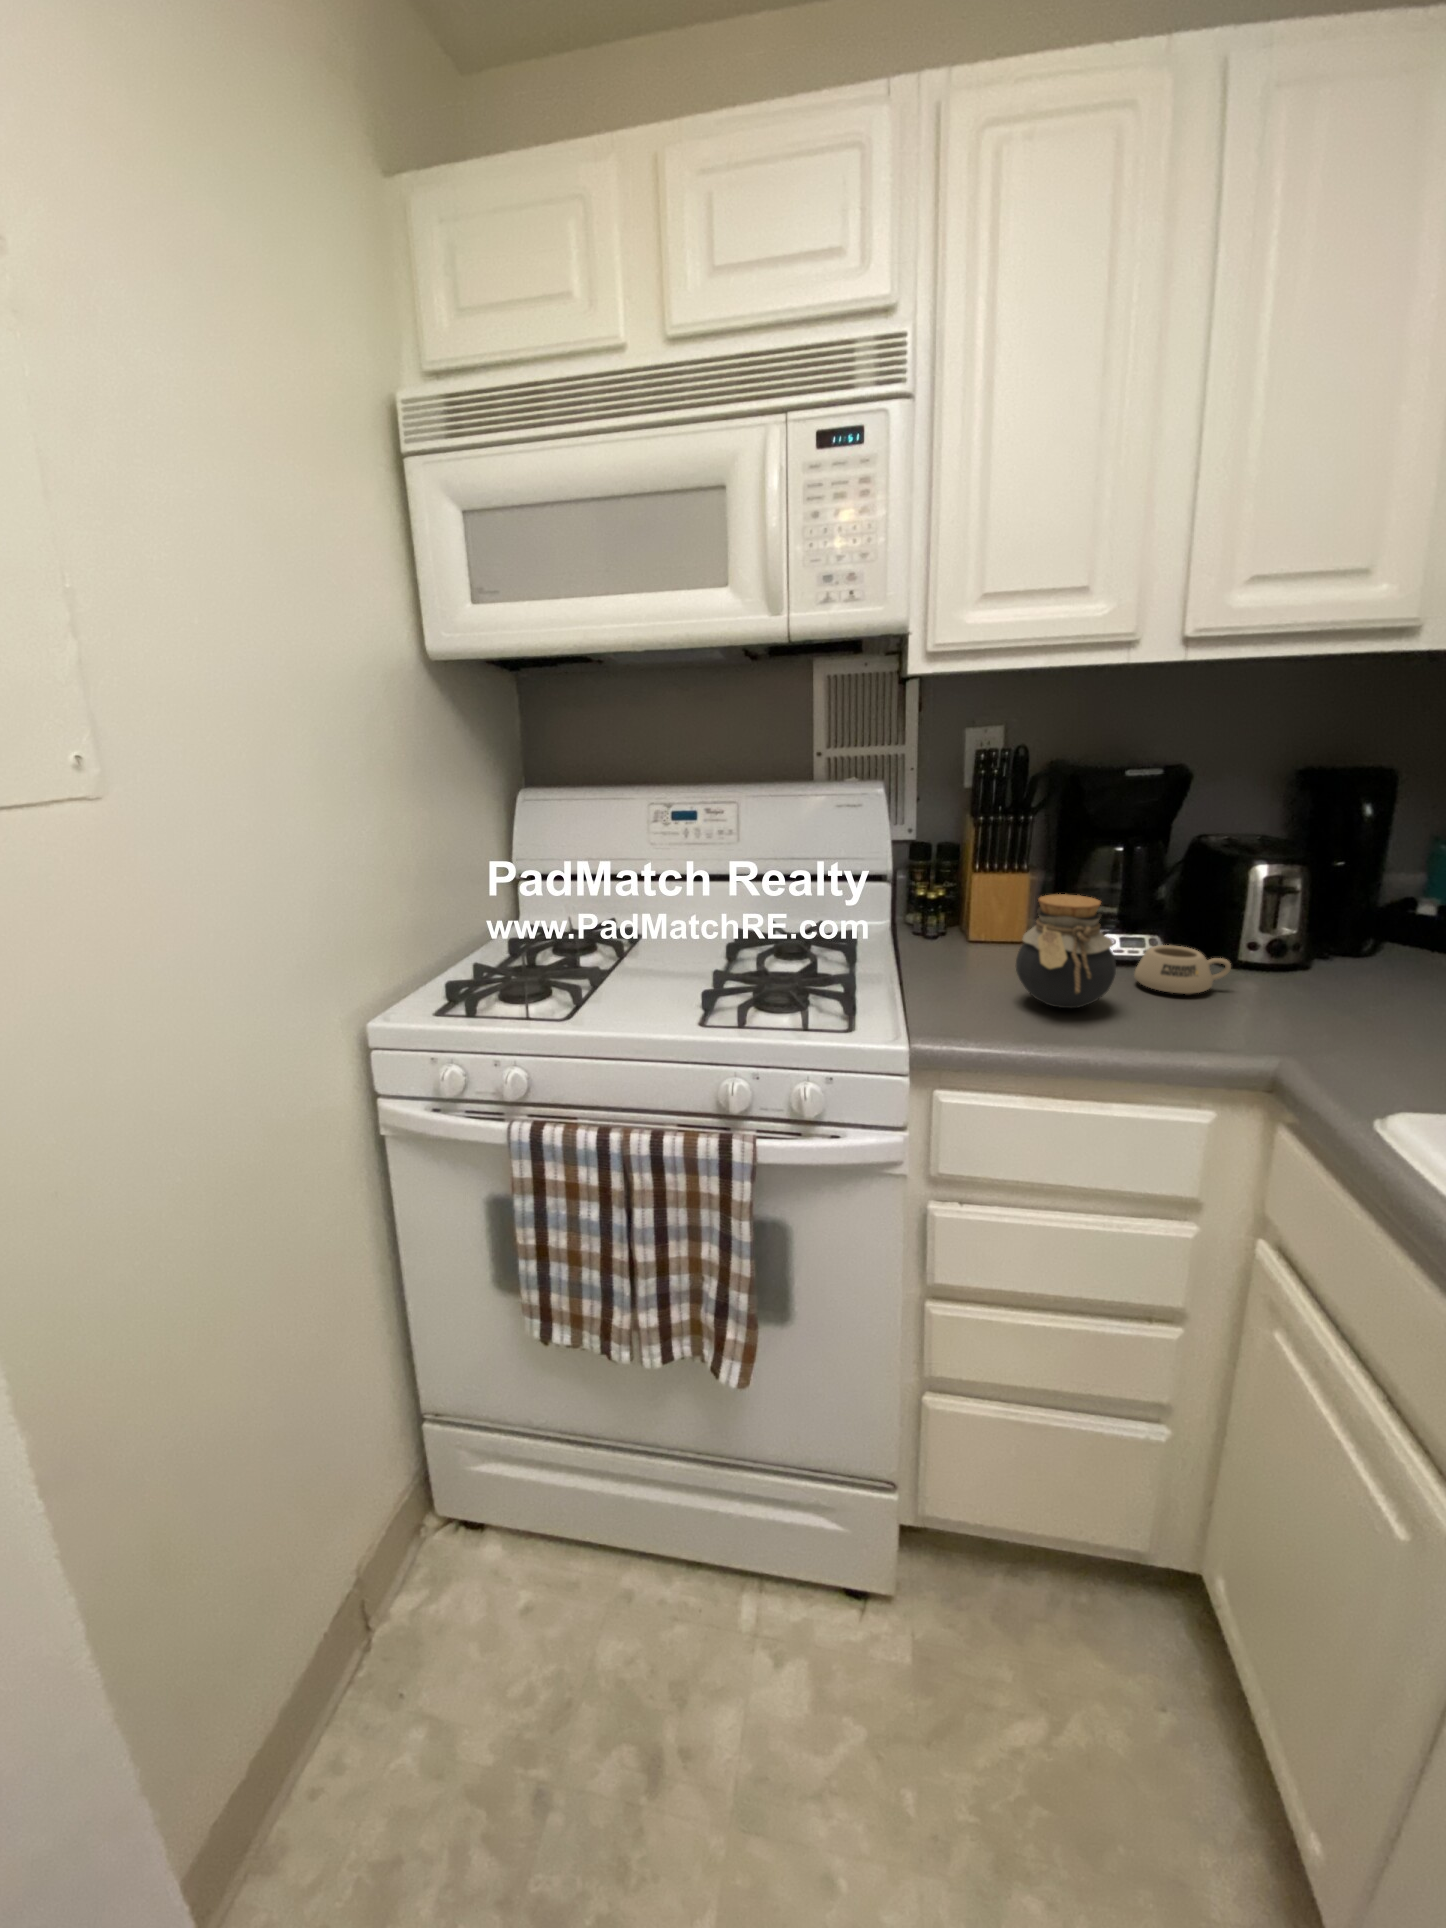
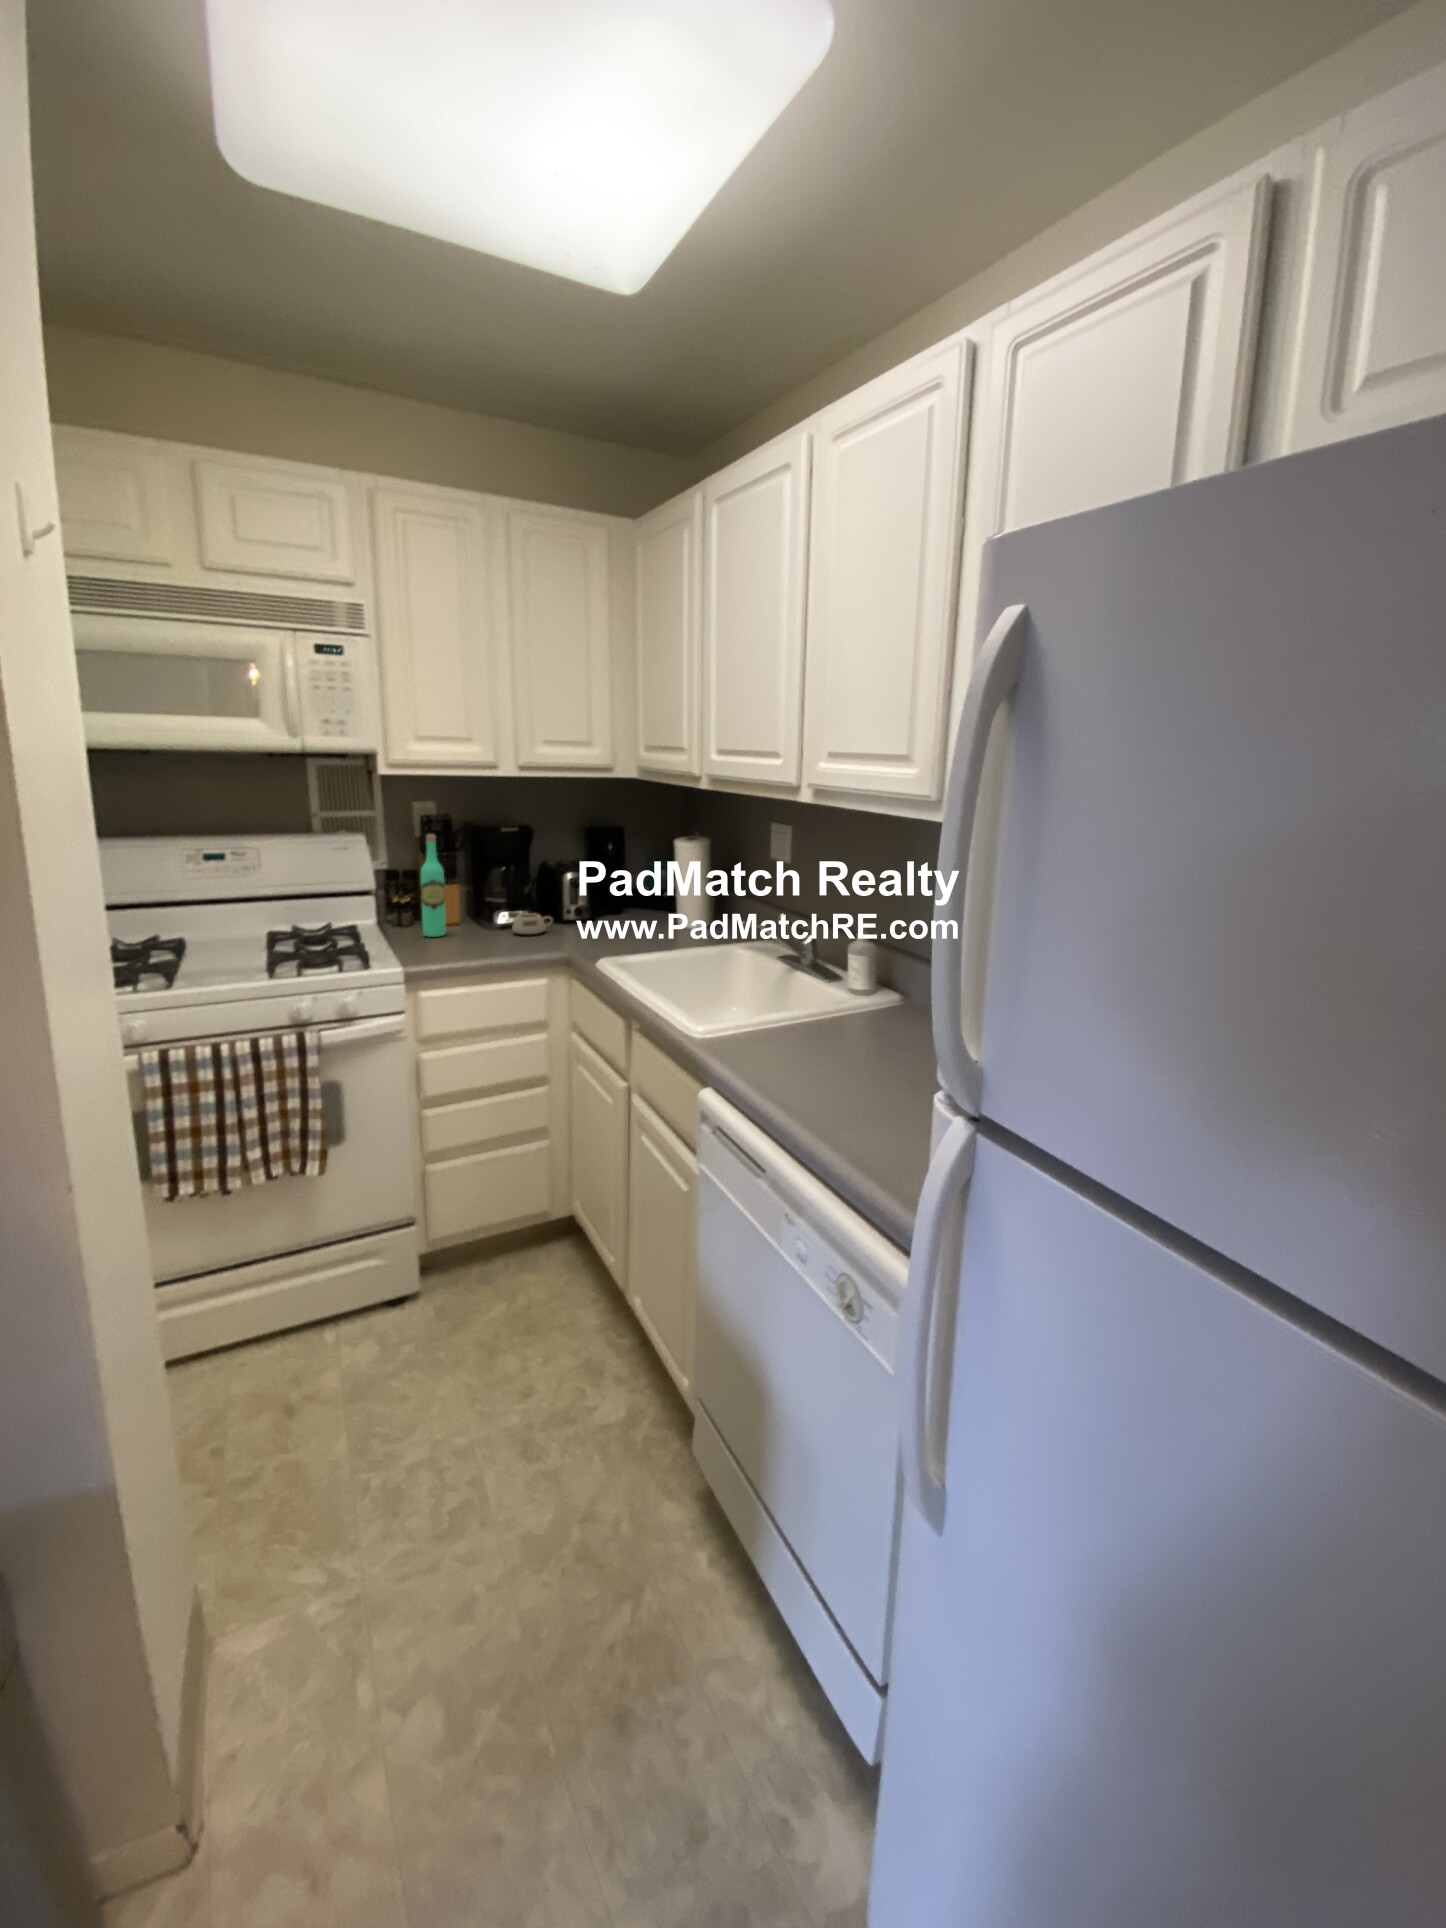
wine bottle: none [960,781,1007,971] -> present [421,834,446,937]
jar: present [1016,894,1116,1008] -> none [453,890,501,946]

